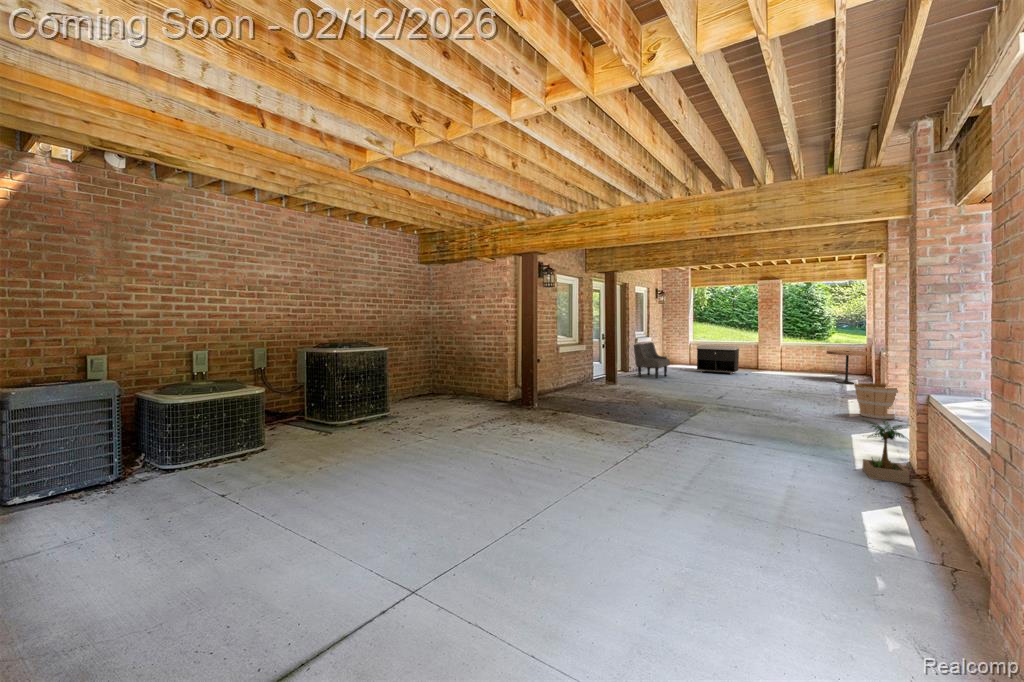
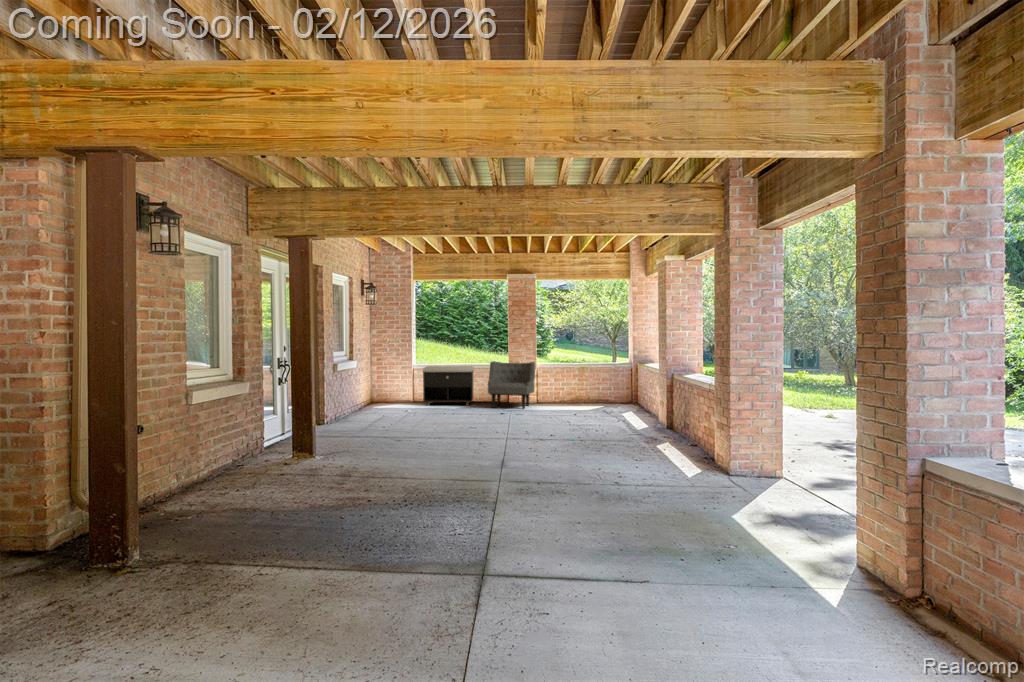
armchair: present [633,342,670,379] -> present [488,361,535,409]
side table: present [827,350,870,384] -> none [572,367,613,407]
wooden bucket: present [854,383,898,419] -> none [657,411,709,460]
potted plant: present [862,419,910,484] -> none [836,498,939,625]

